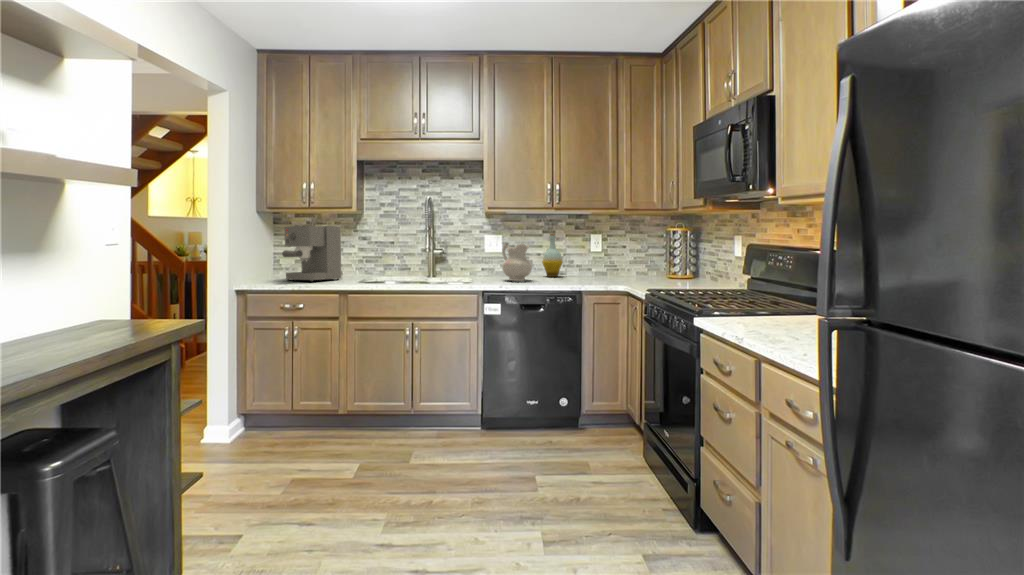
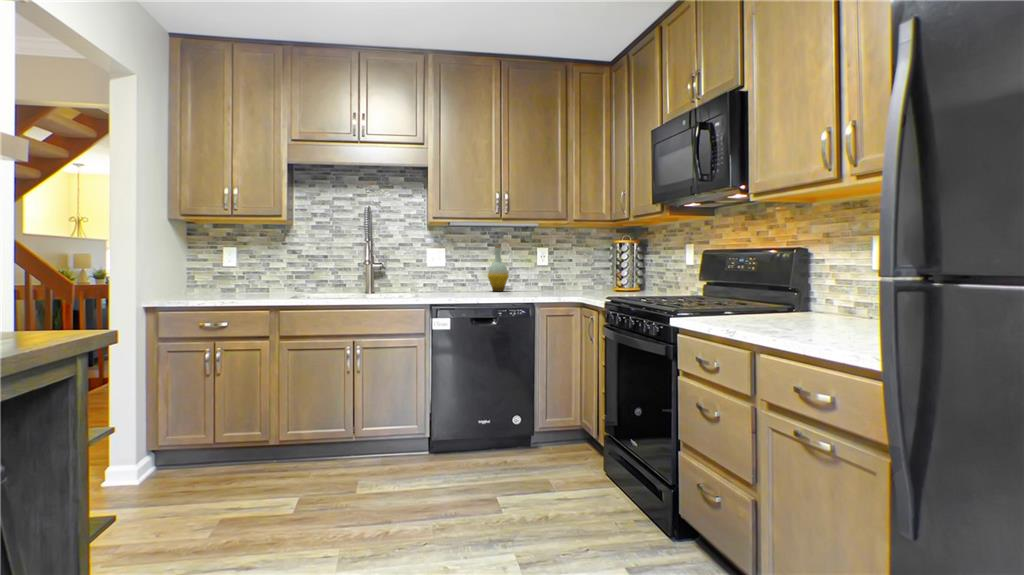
coffee maker: present [282,226,341,281] -> none [202,236,269,297]
ceramic pitcher: present [502,243,532,281] -> none [447,255,479,295]

